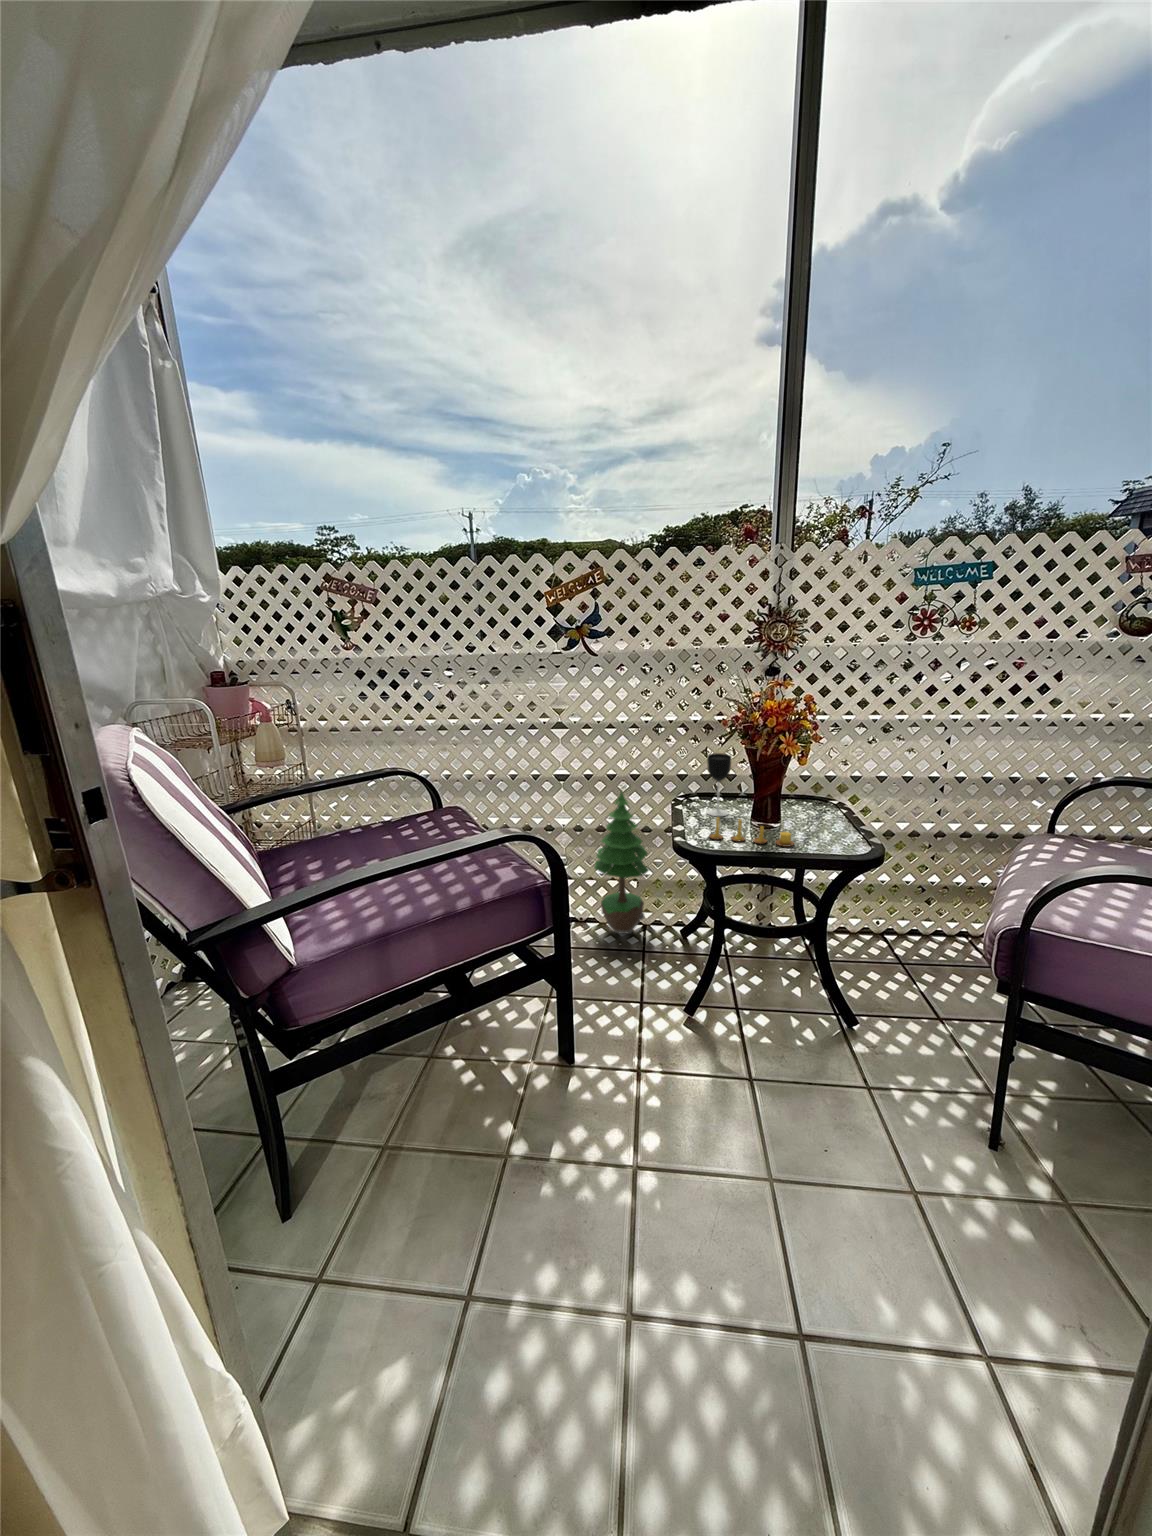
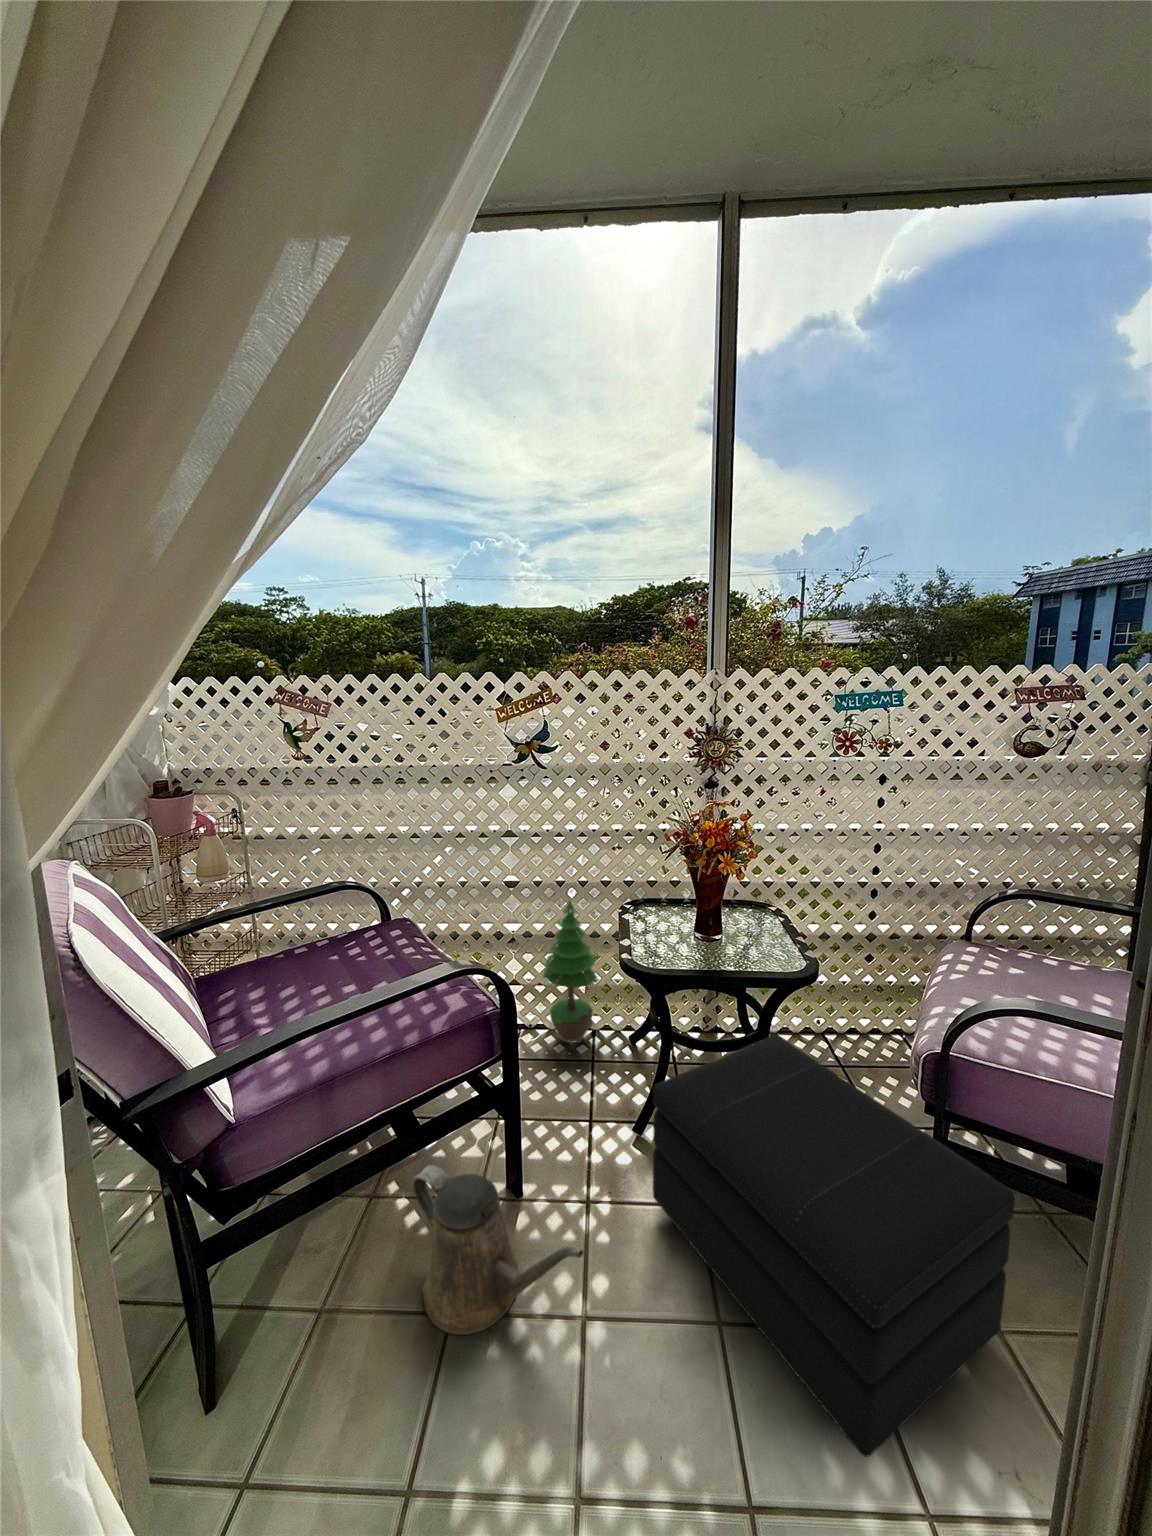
wine glass: present [707,753,732,816] -> none [652,865,674,928]
candle: present [710,817,794,847] -> none [654,932,735,963]
footstool: none [704,917,1101,1301] -> present [653,1035,1015,1457]
watering can: none [467,1024,636,1175] -> present [412,1165,583,1335]

